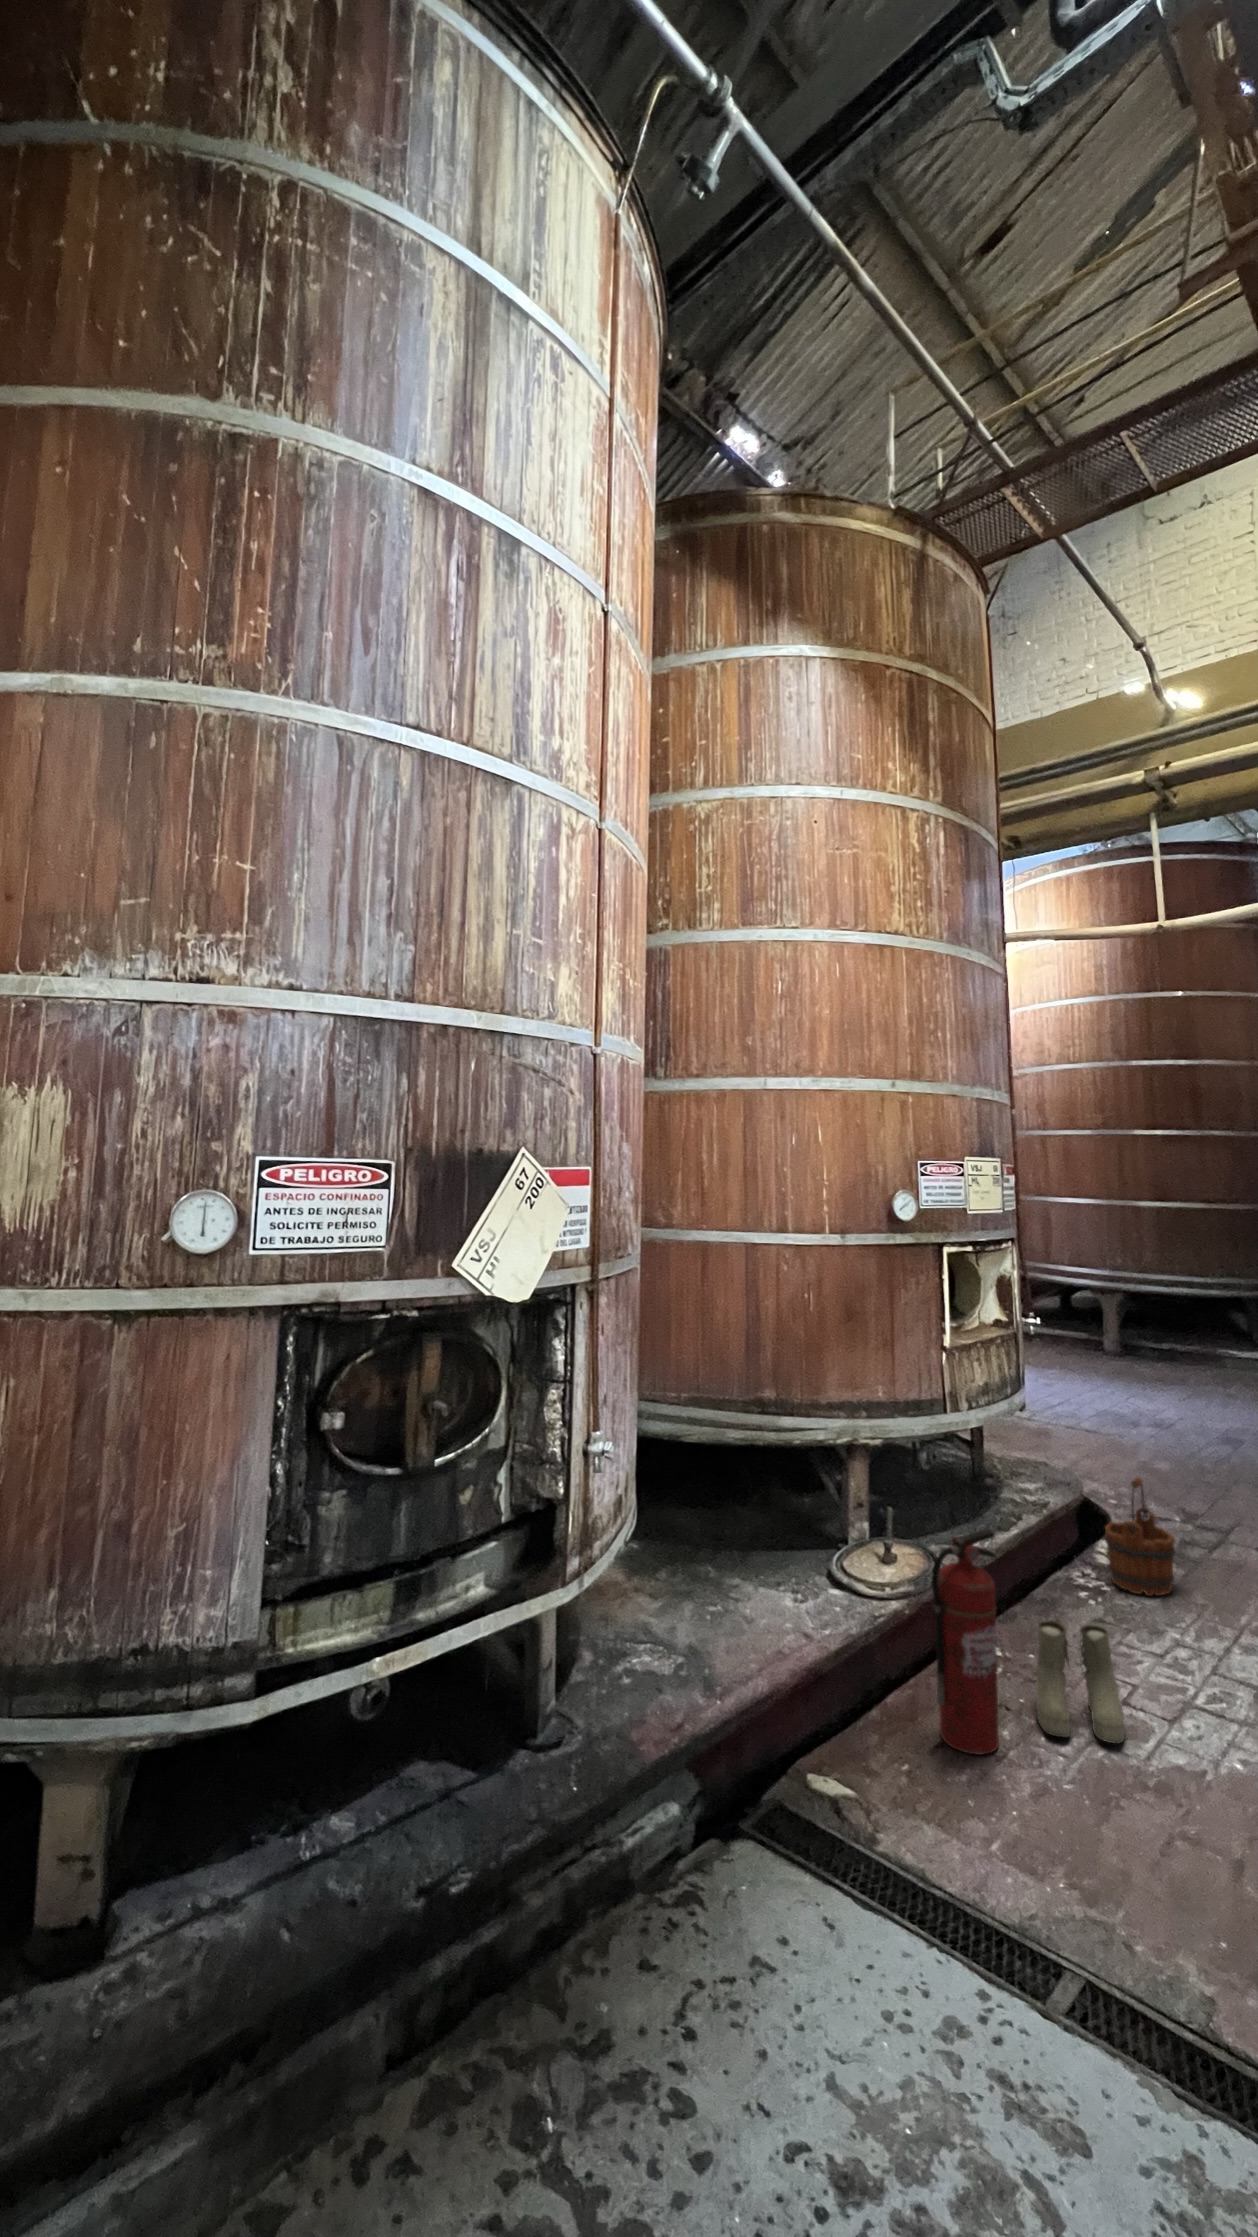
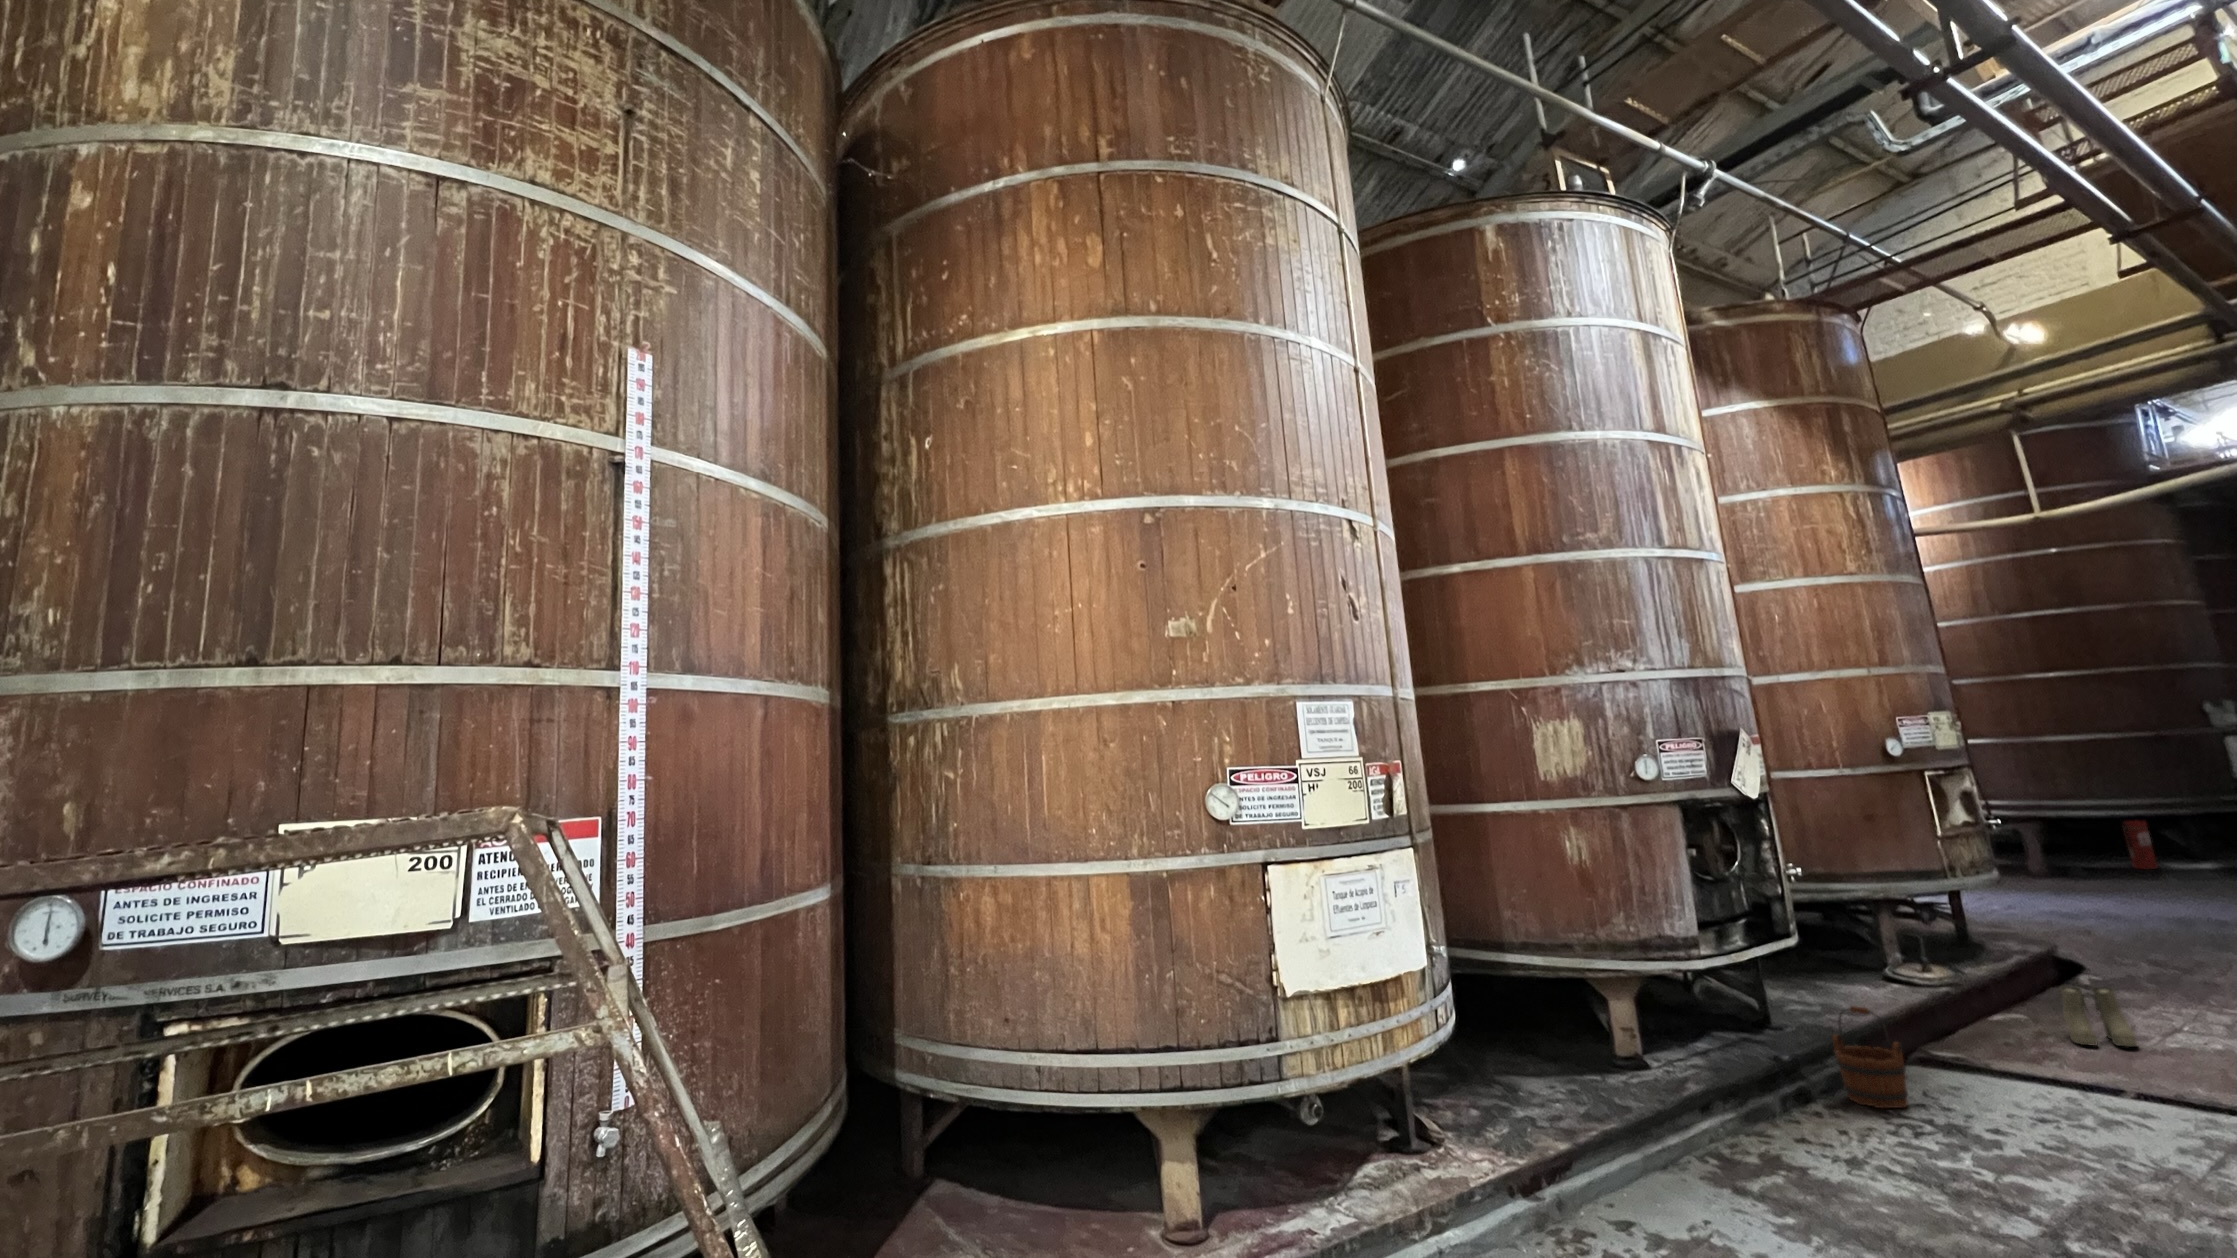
wooden bucket: present [1105,1478,1175,1596] -> present [1831,1006,1908,1108]
fire extinguisher: present [931,1529,999,1755] -> present [2120,819,2157,869]

